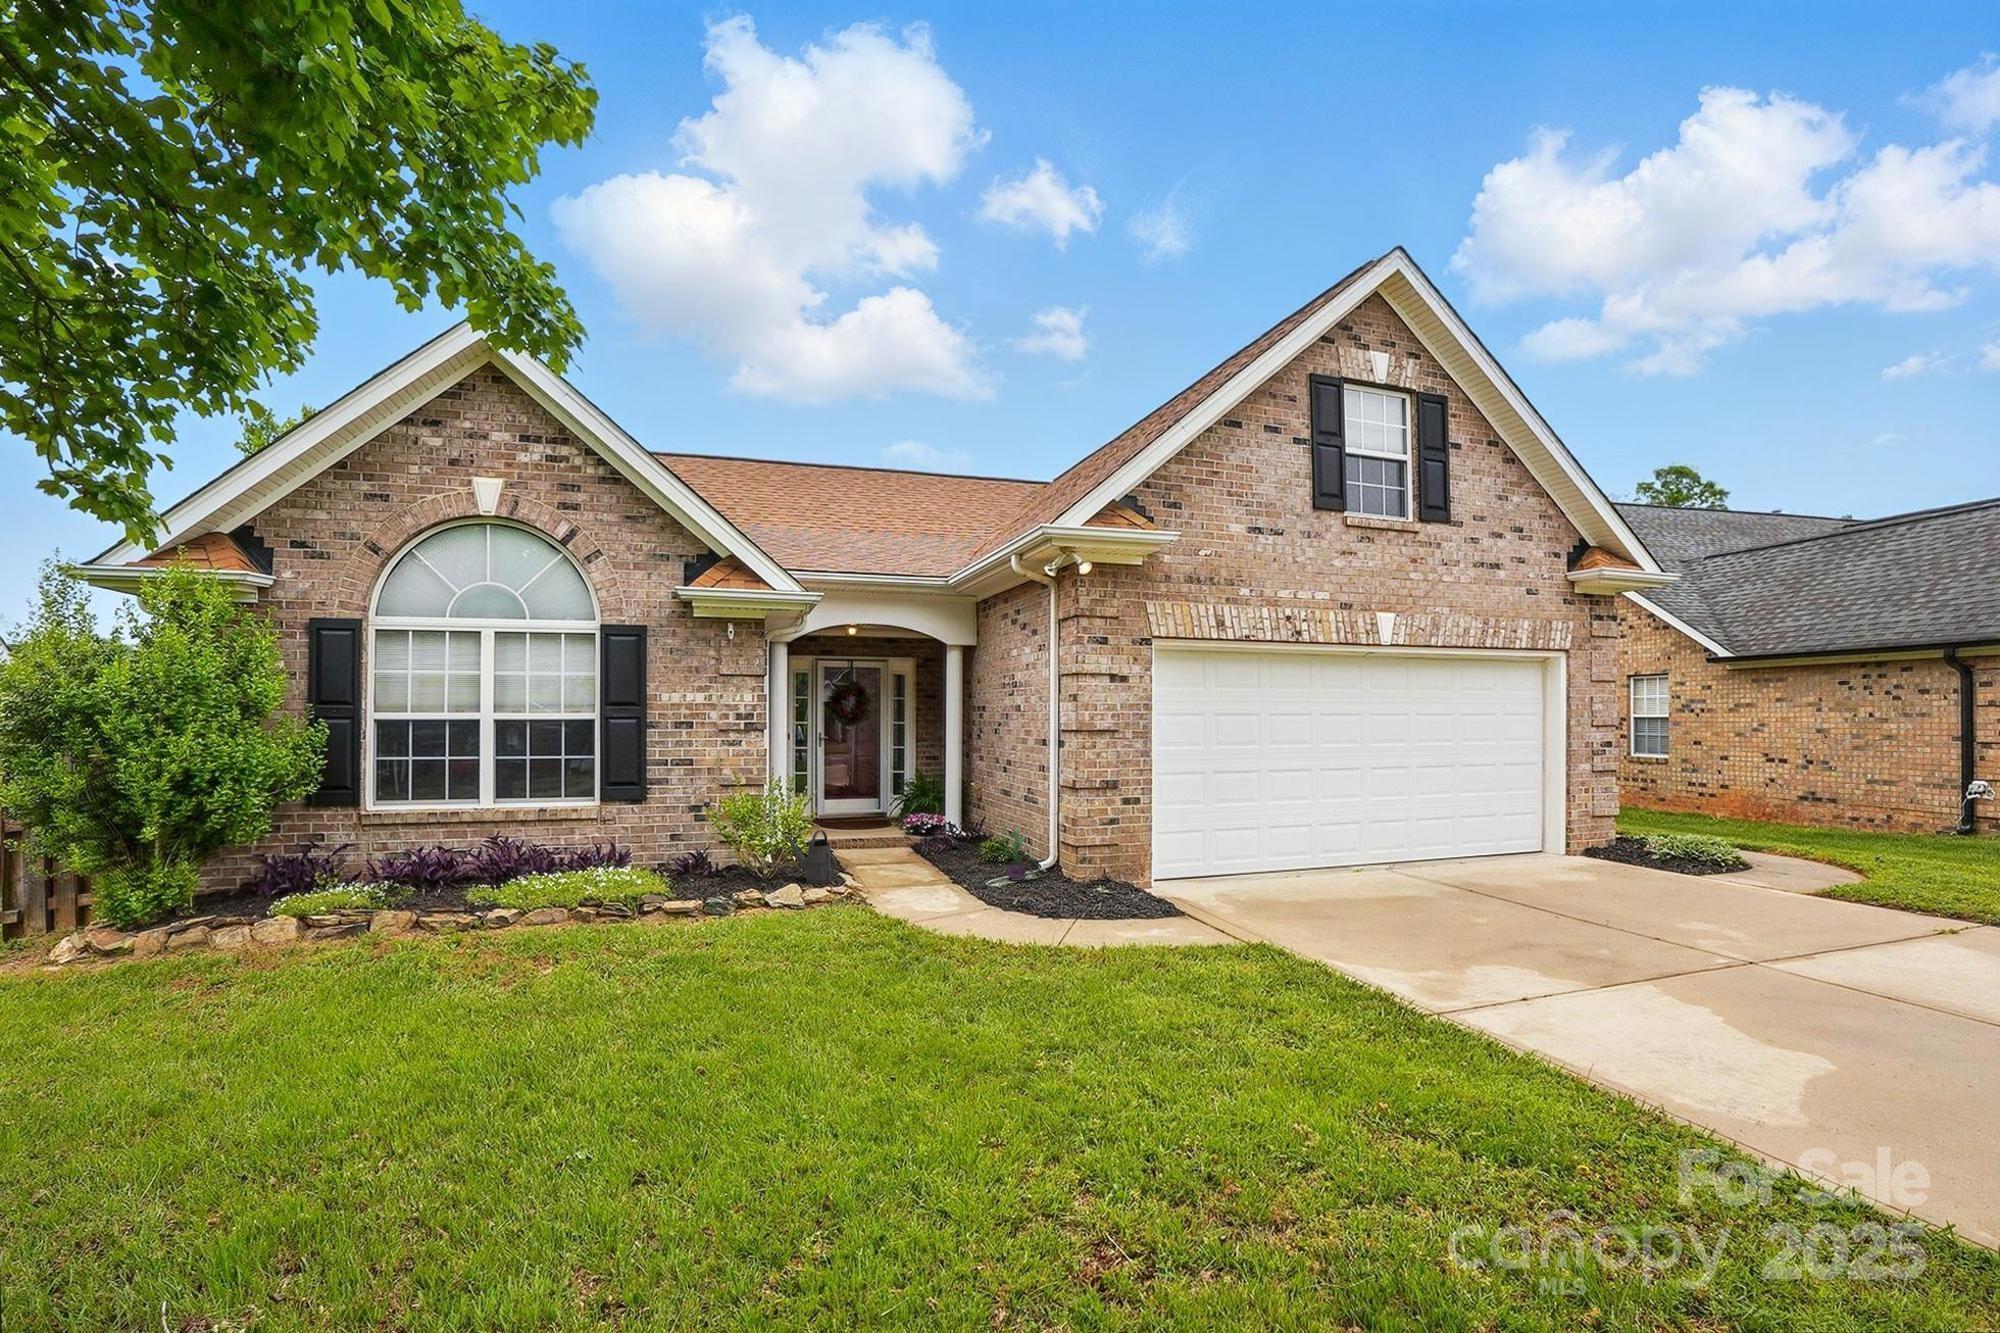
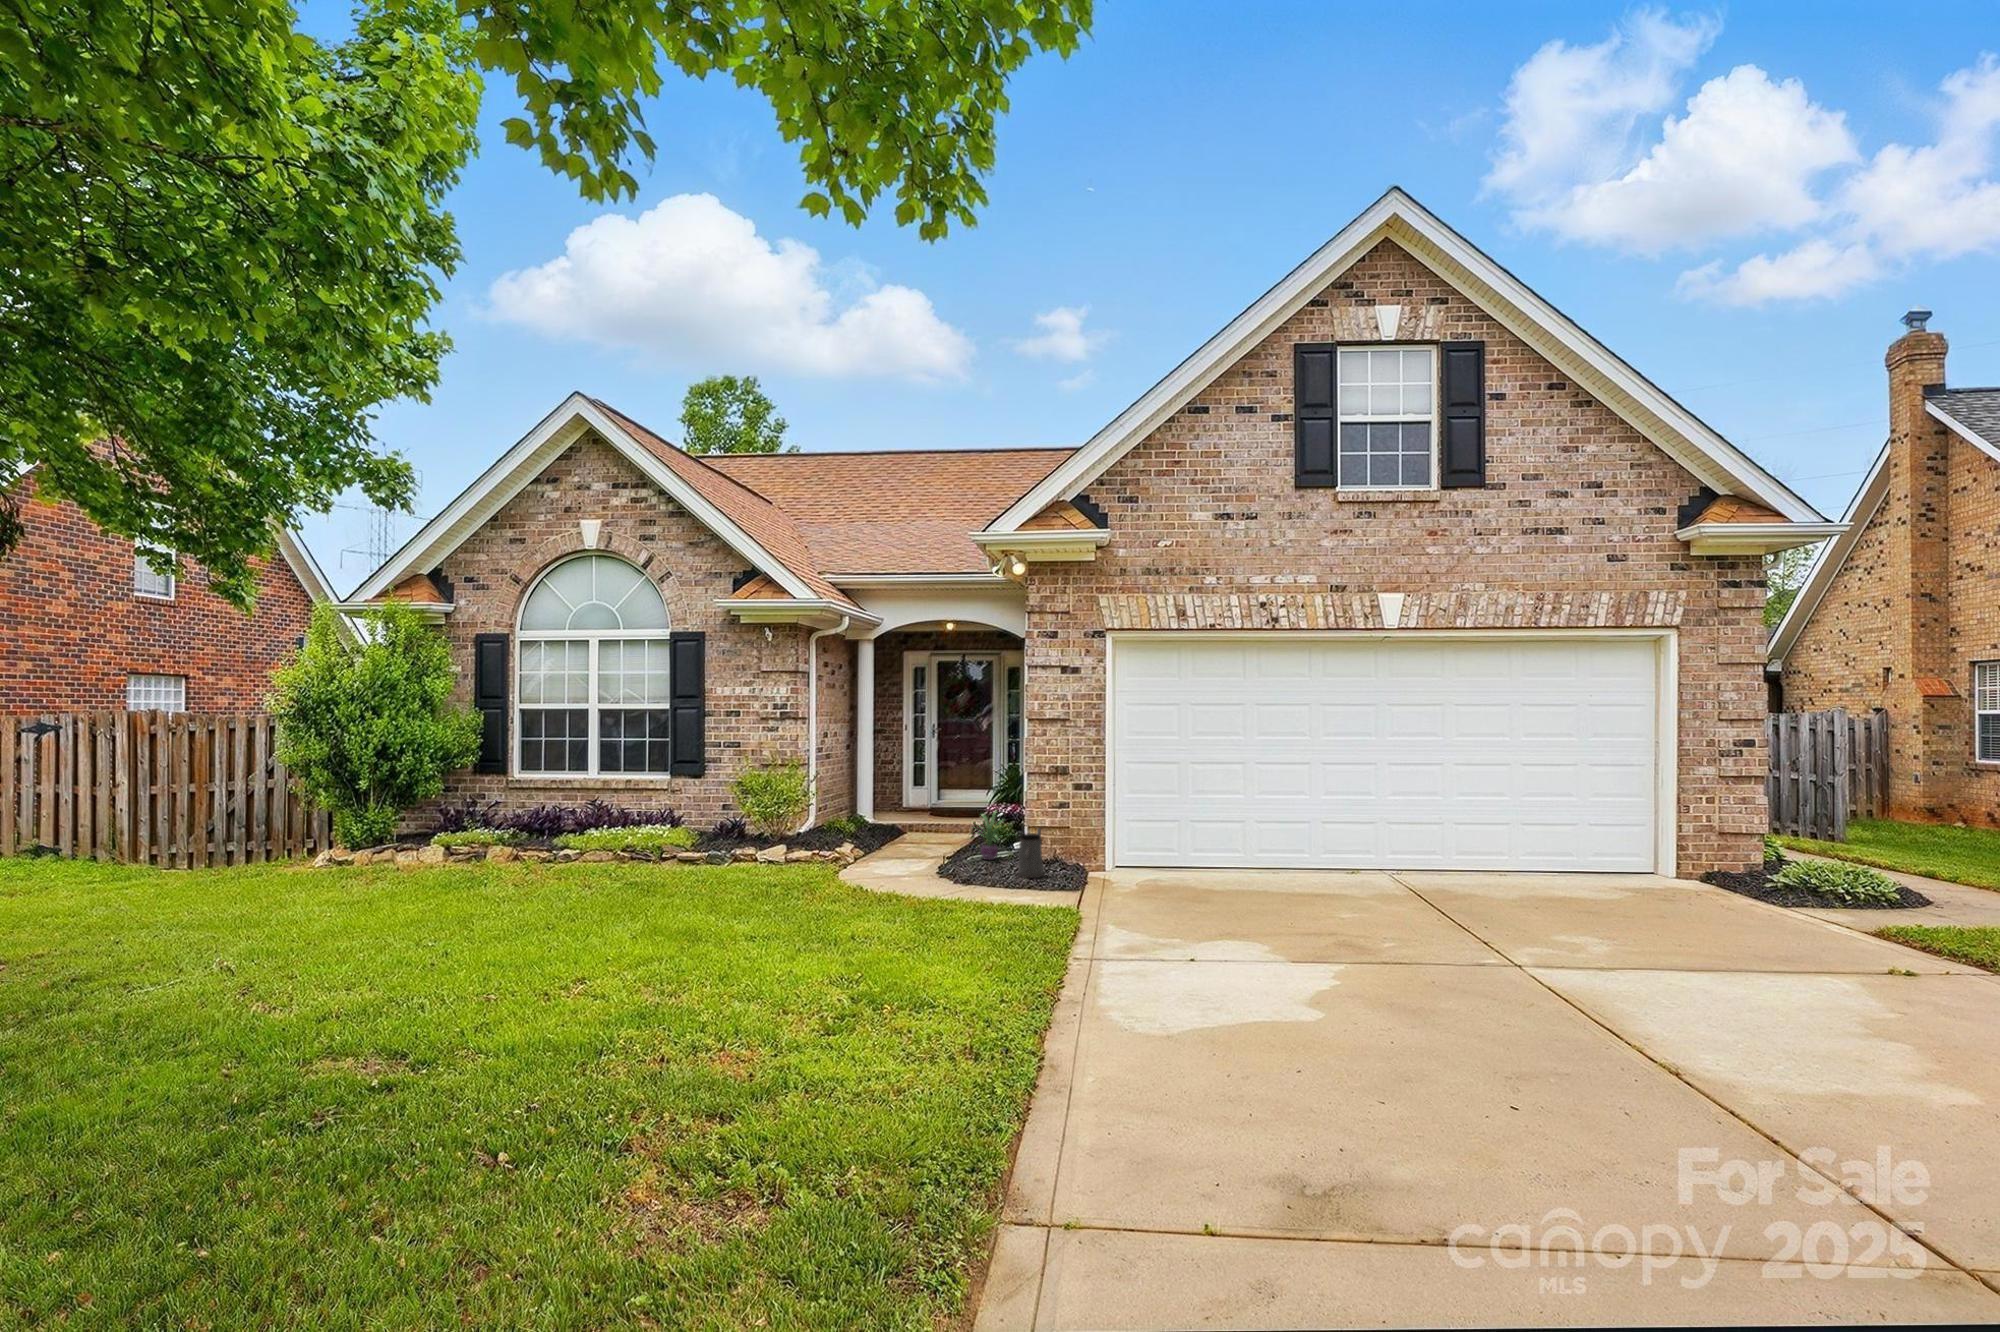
watering can: present [787,830,836,884] -> present [1018,828,1044,878]

